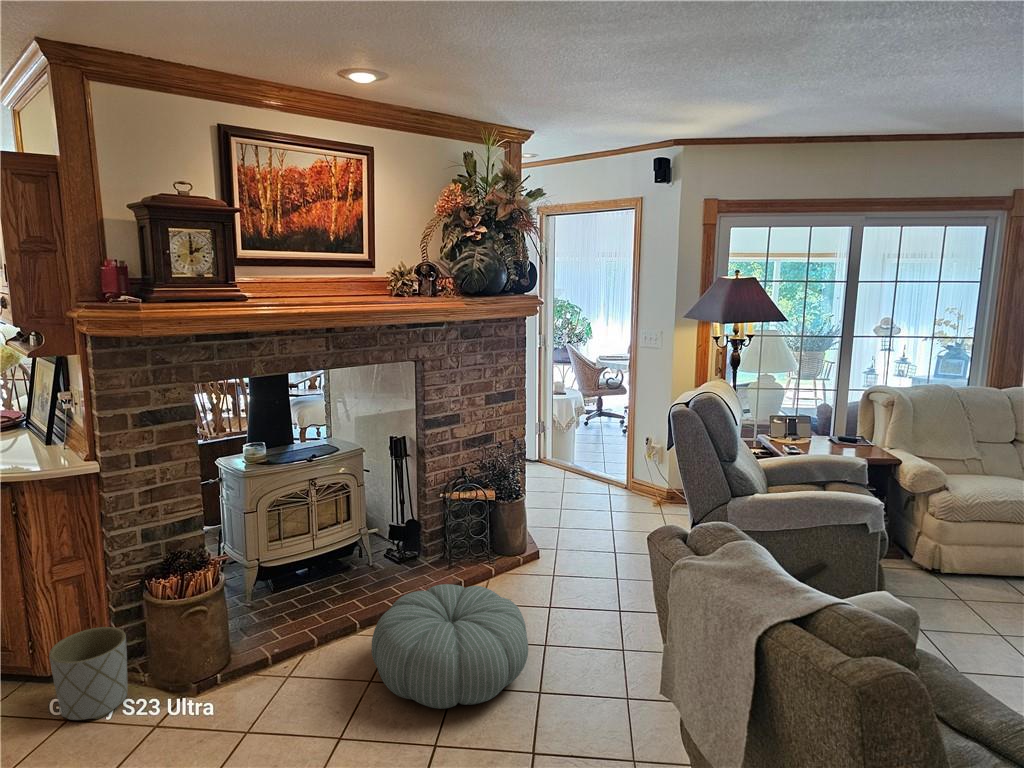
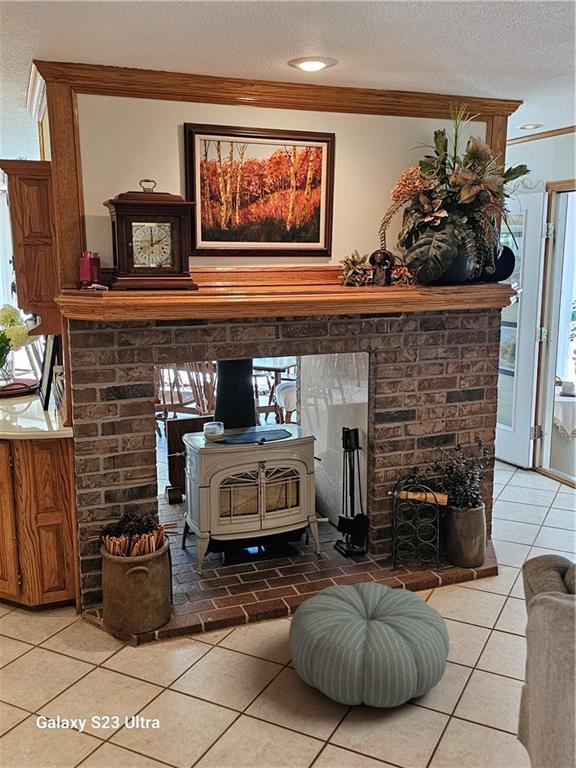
planter: present [49,627,128,720] -> none [27,571,86,649]

